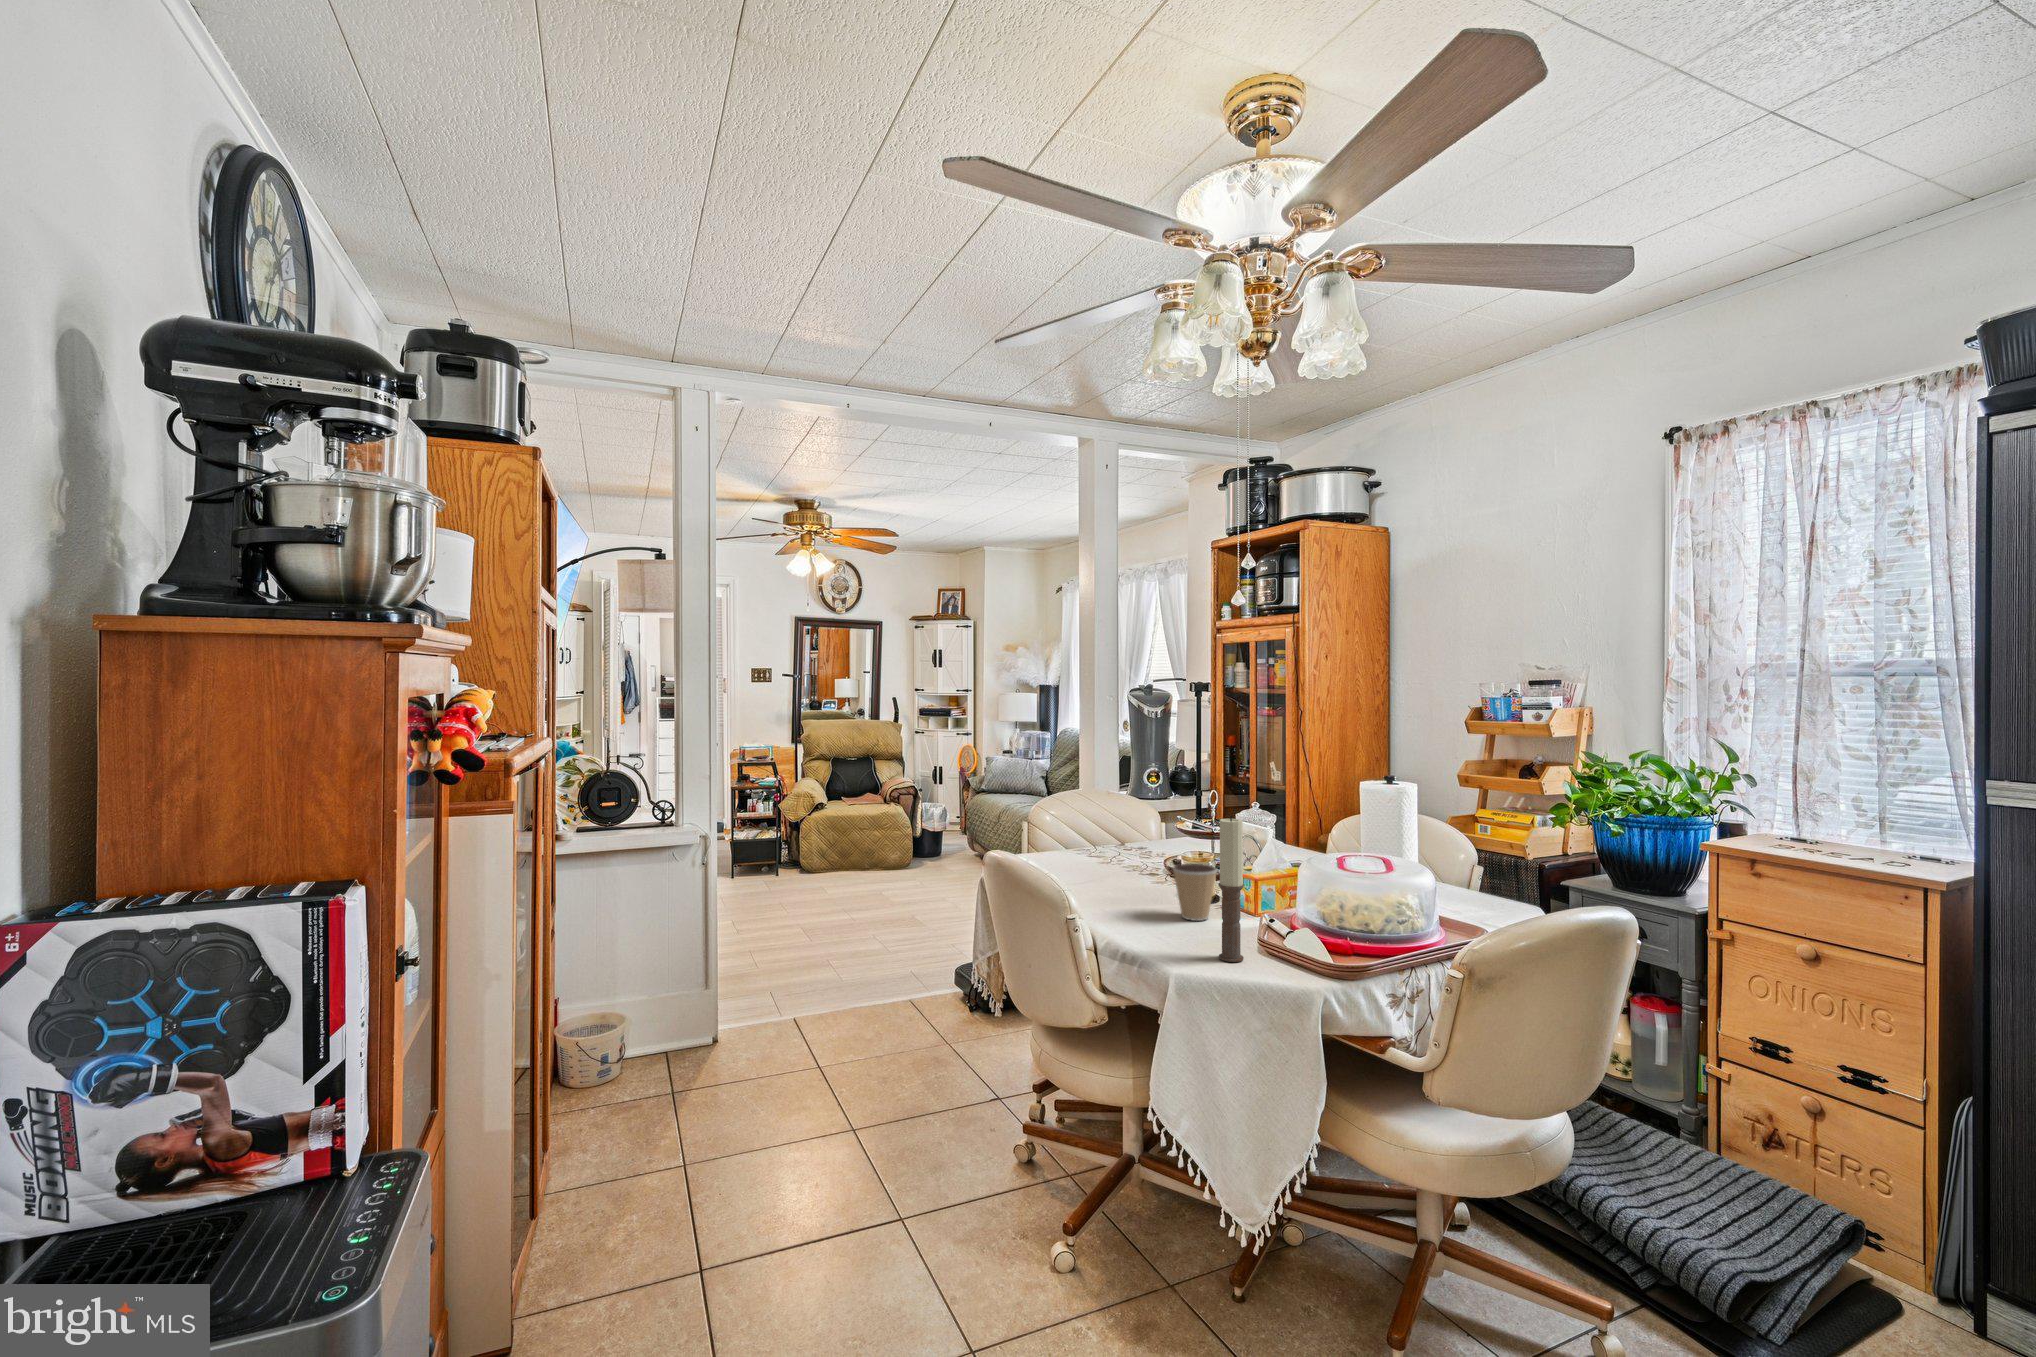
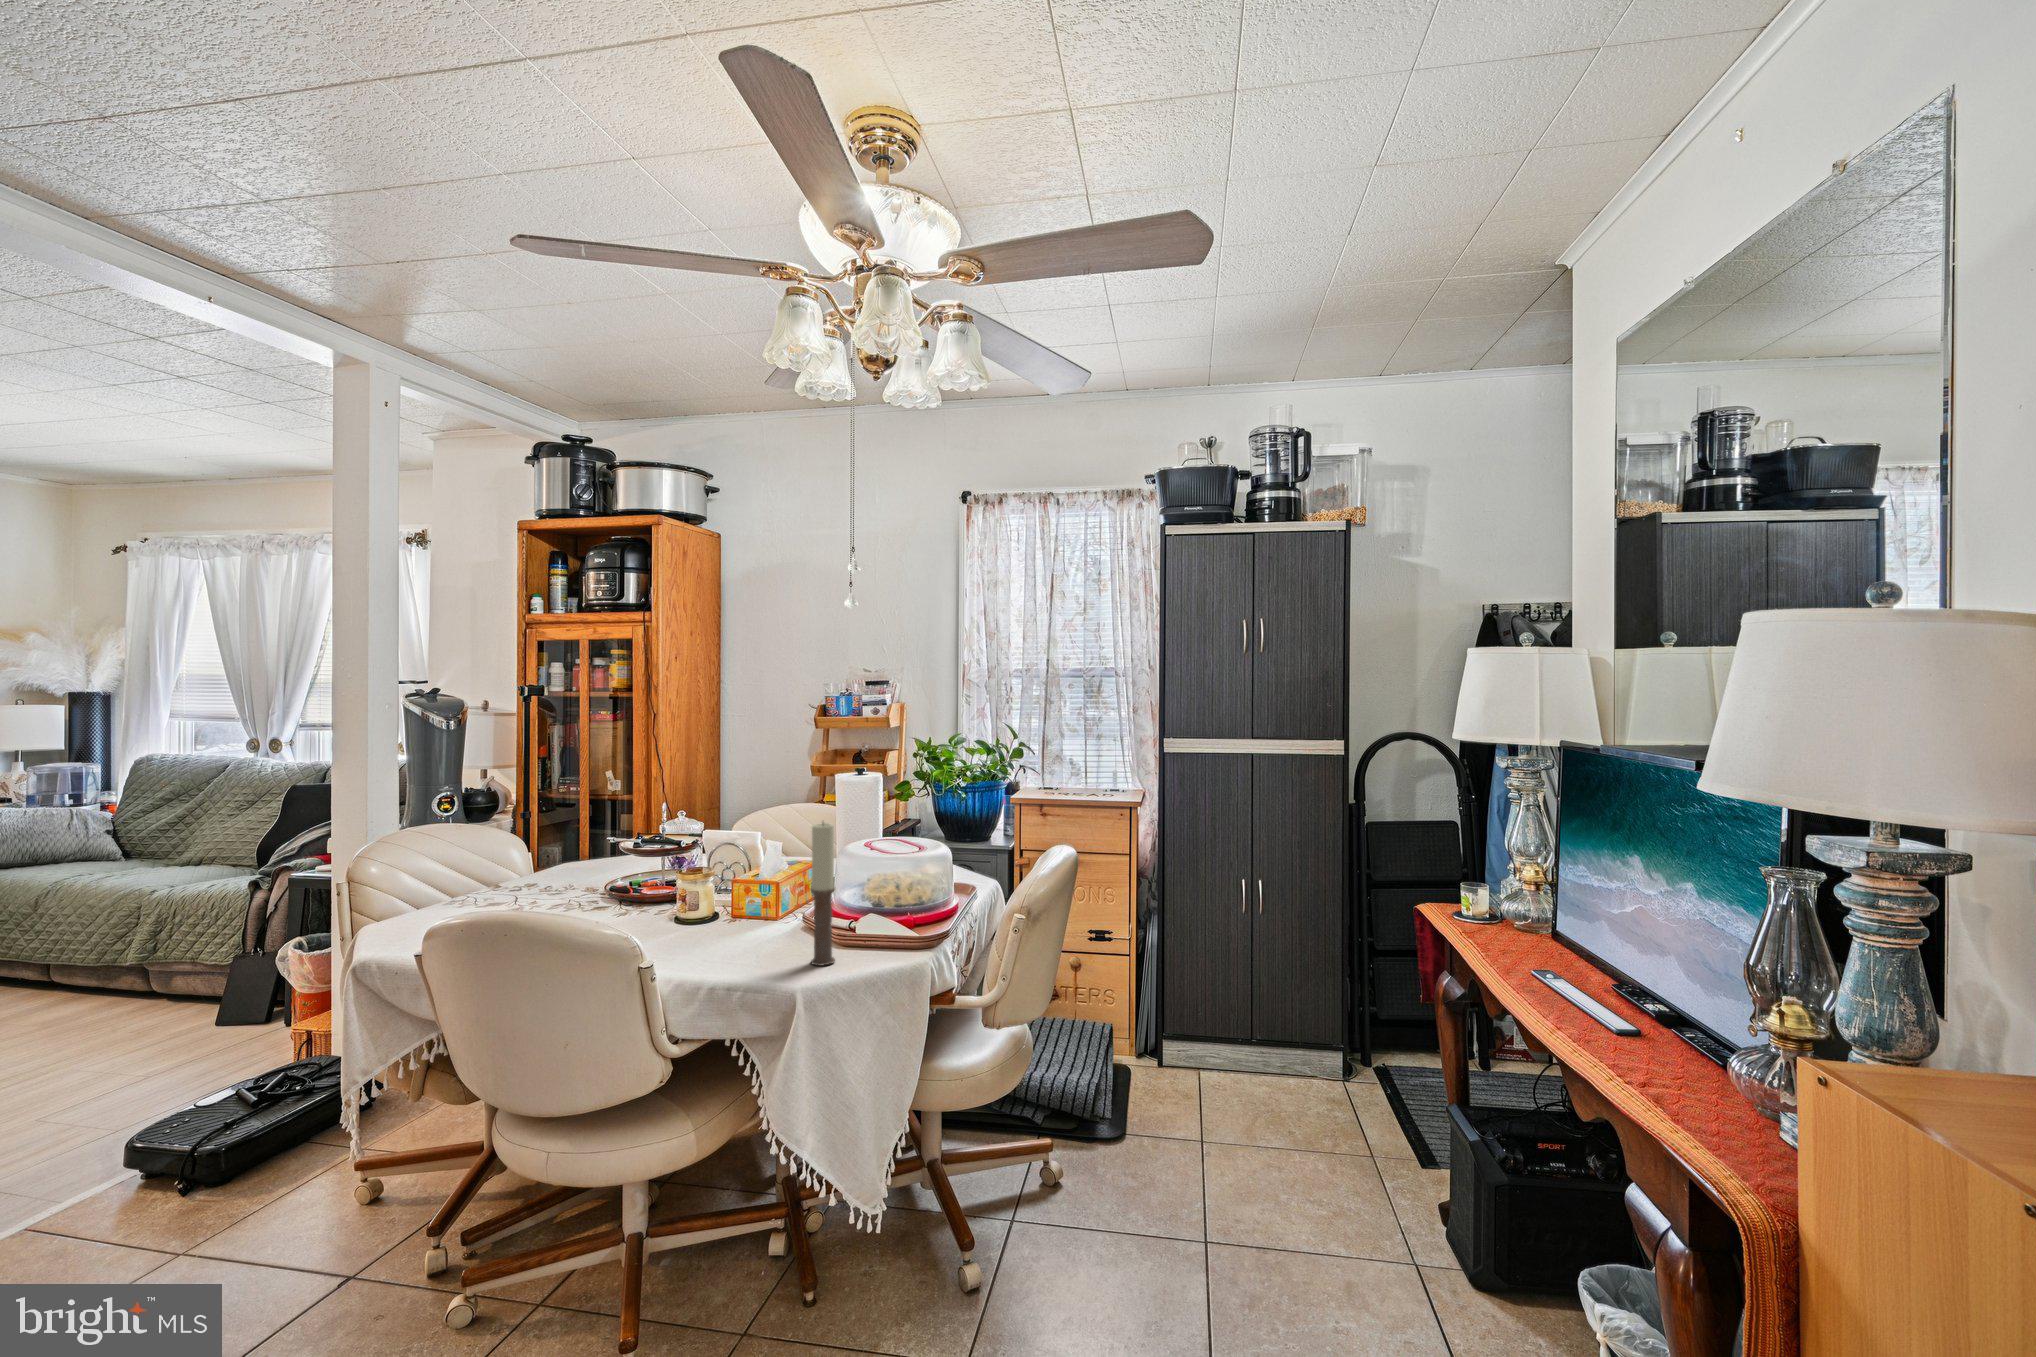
coffee cup: present [1173,864,1217,921] -> none [706,879,755,941]

